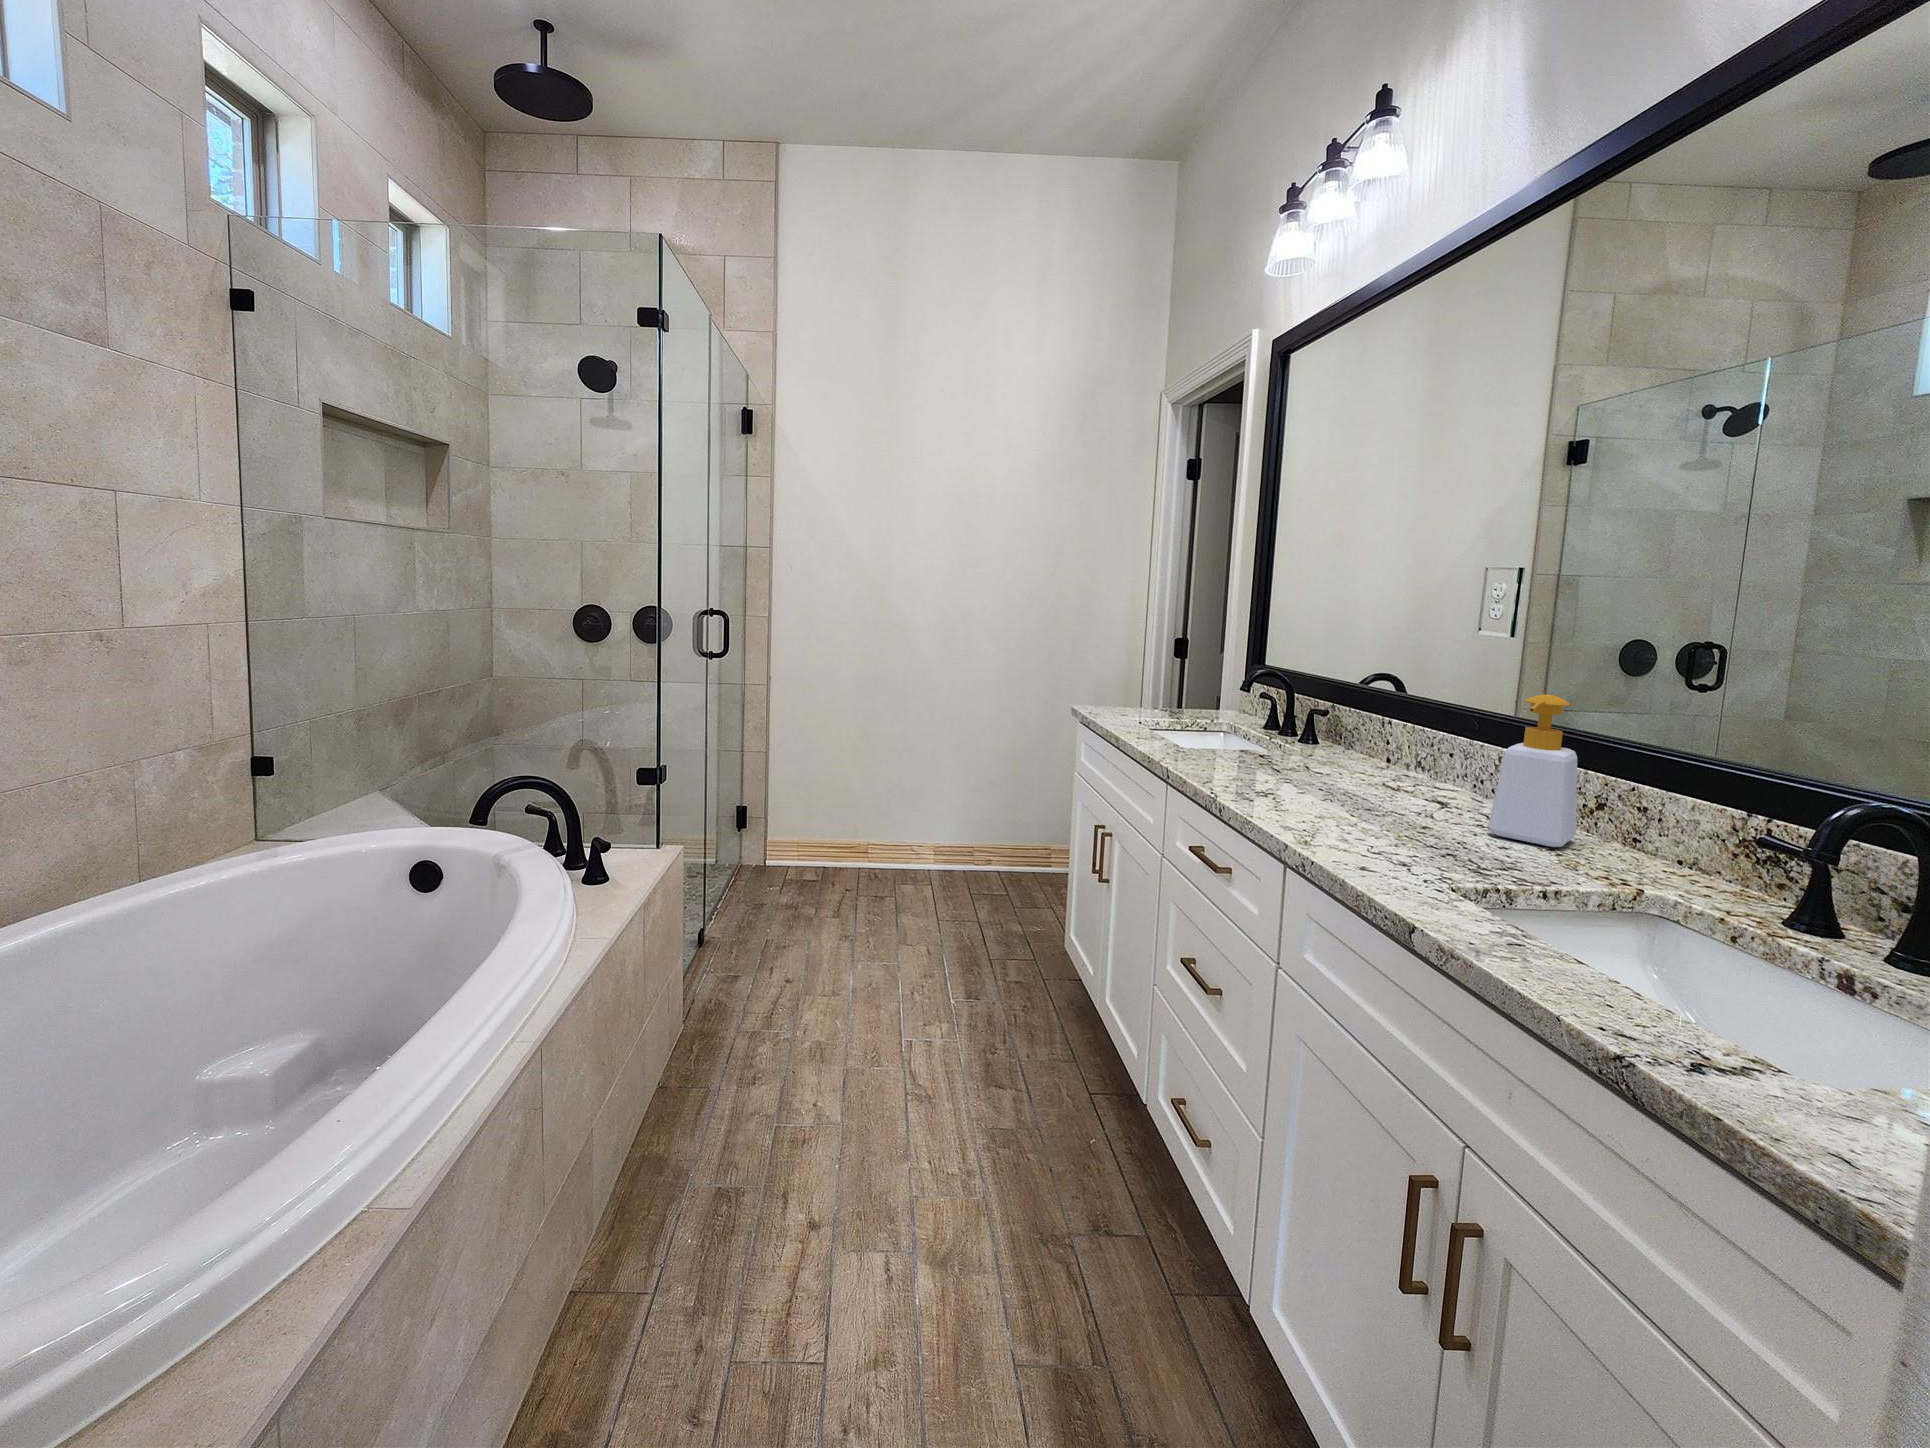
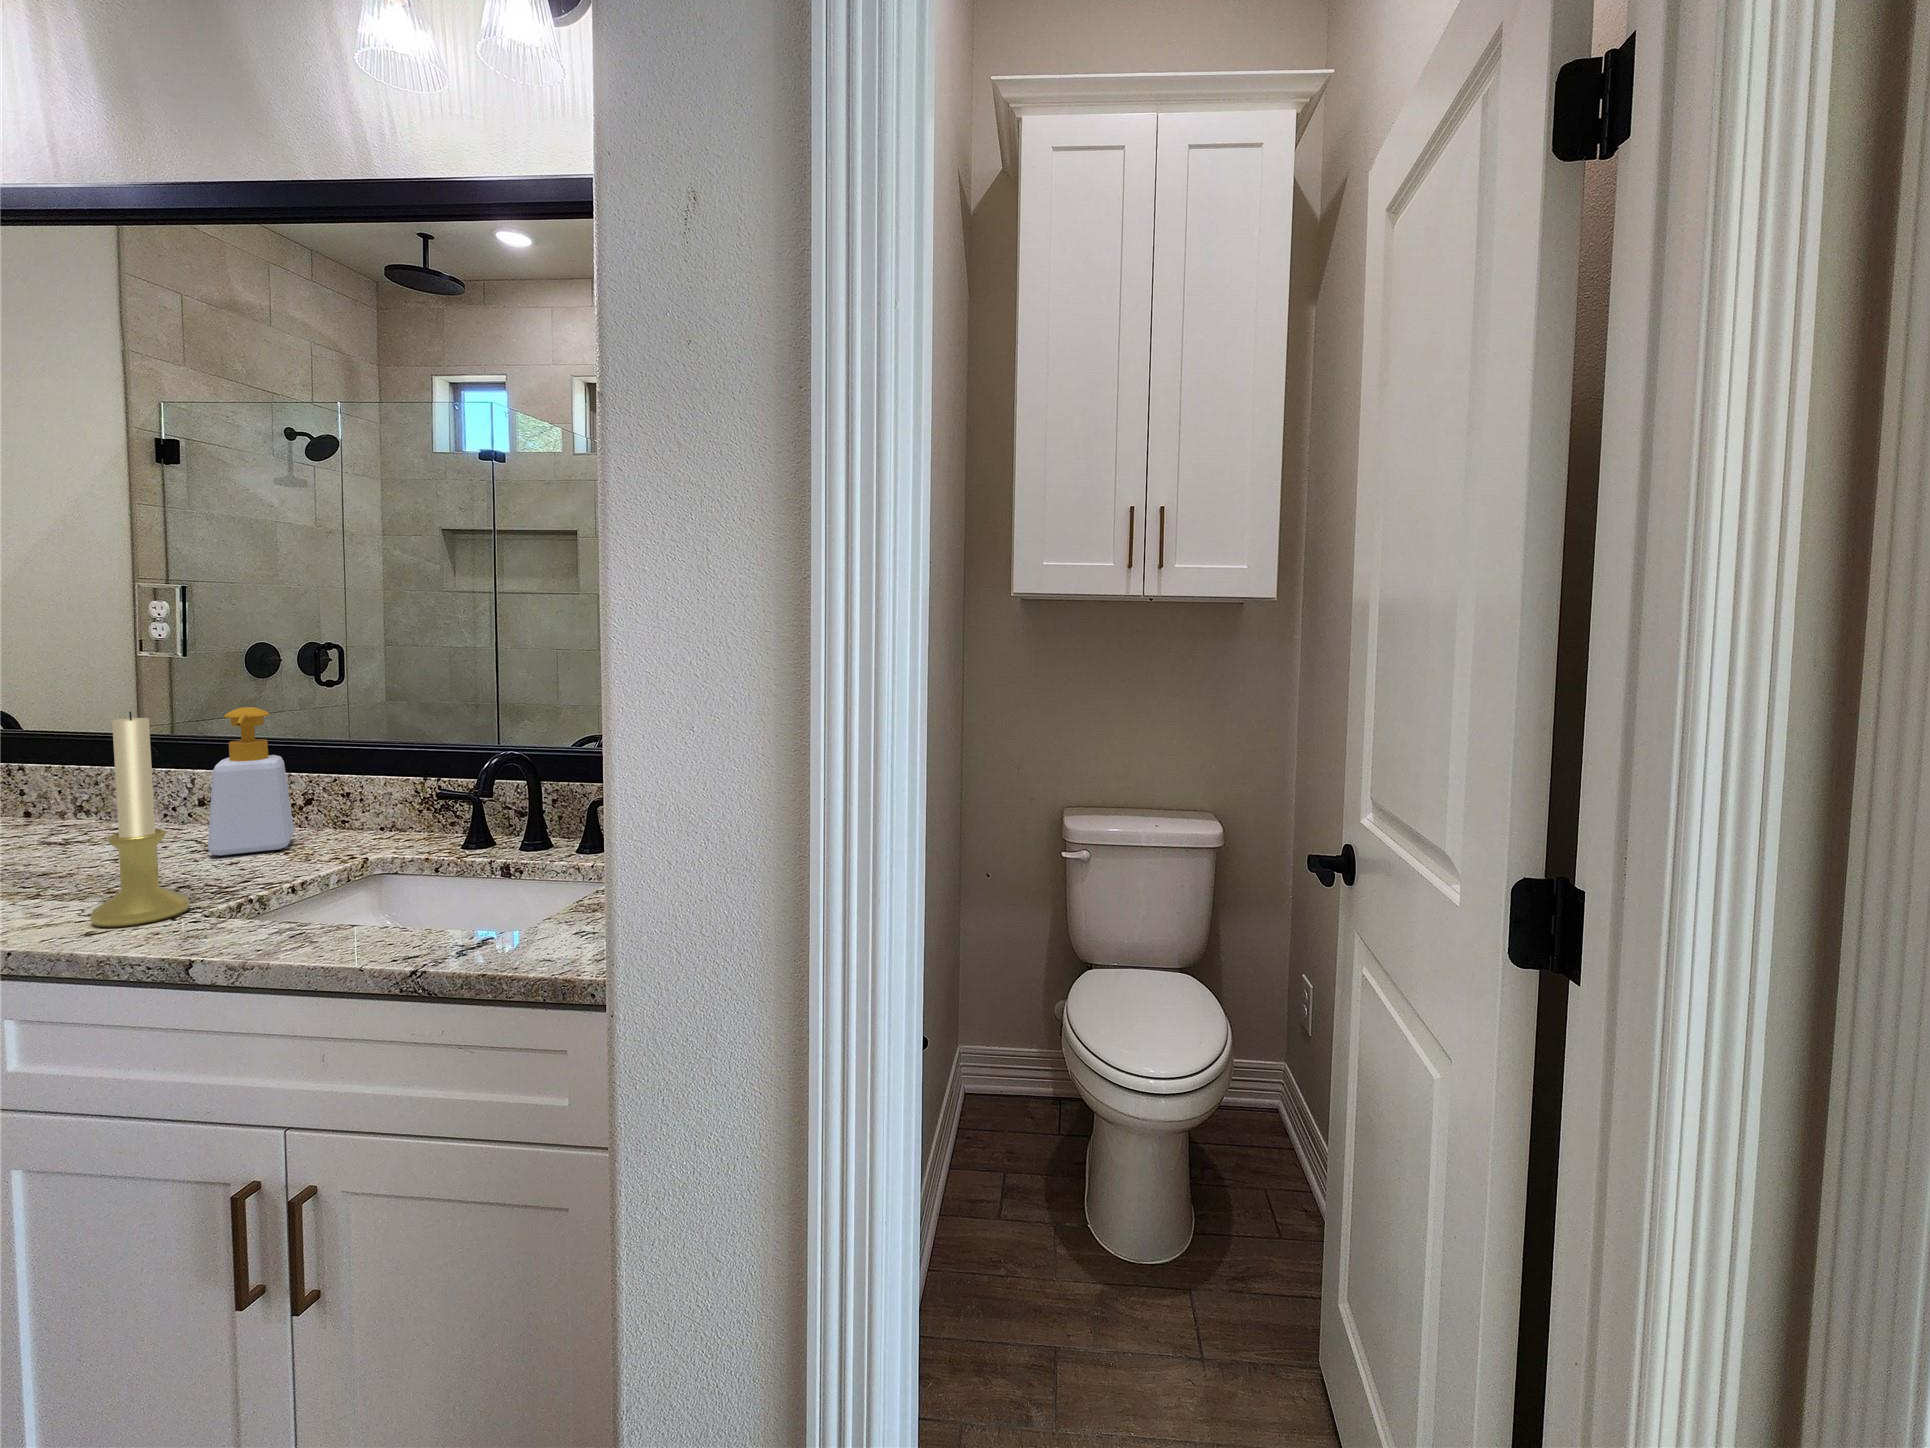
candle holder: none [1369,680,1444,878] -> present [90,711,190,927]

